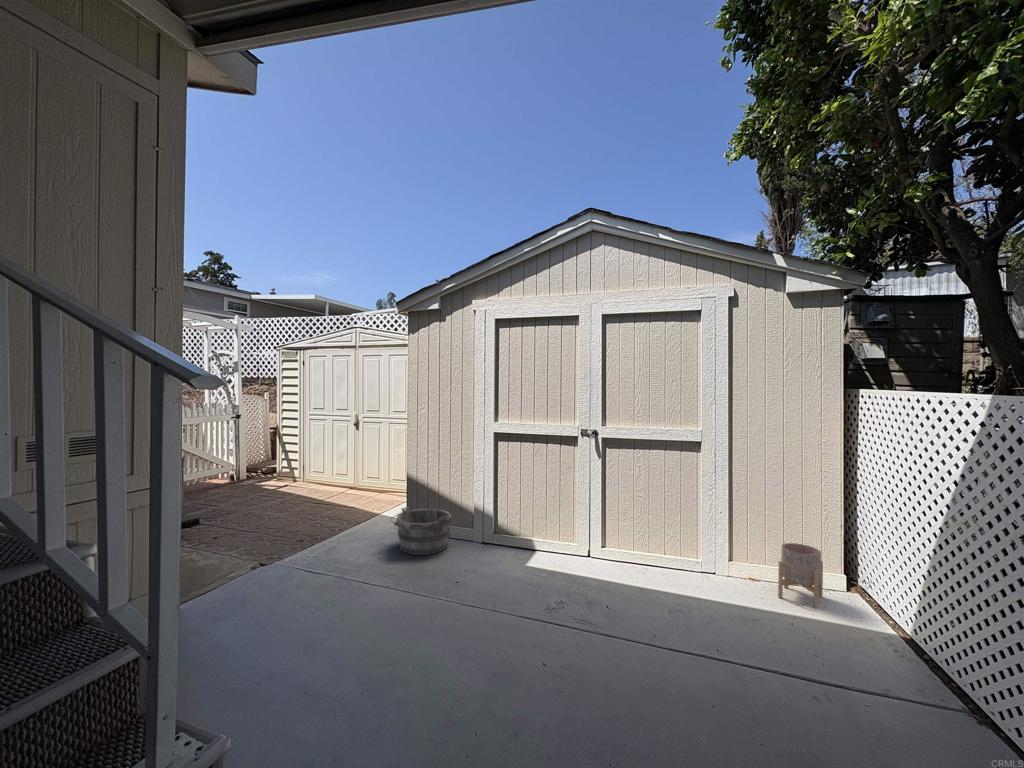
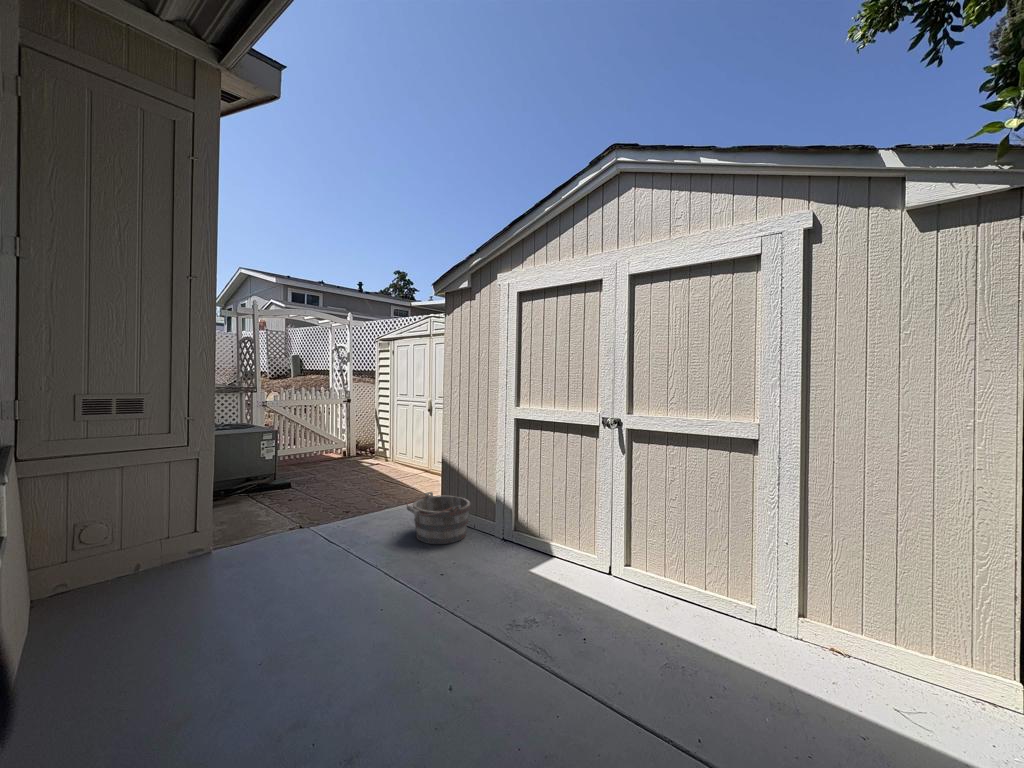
planter: present [778,543,823,608] -> none [874,605,967,727]

